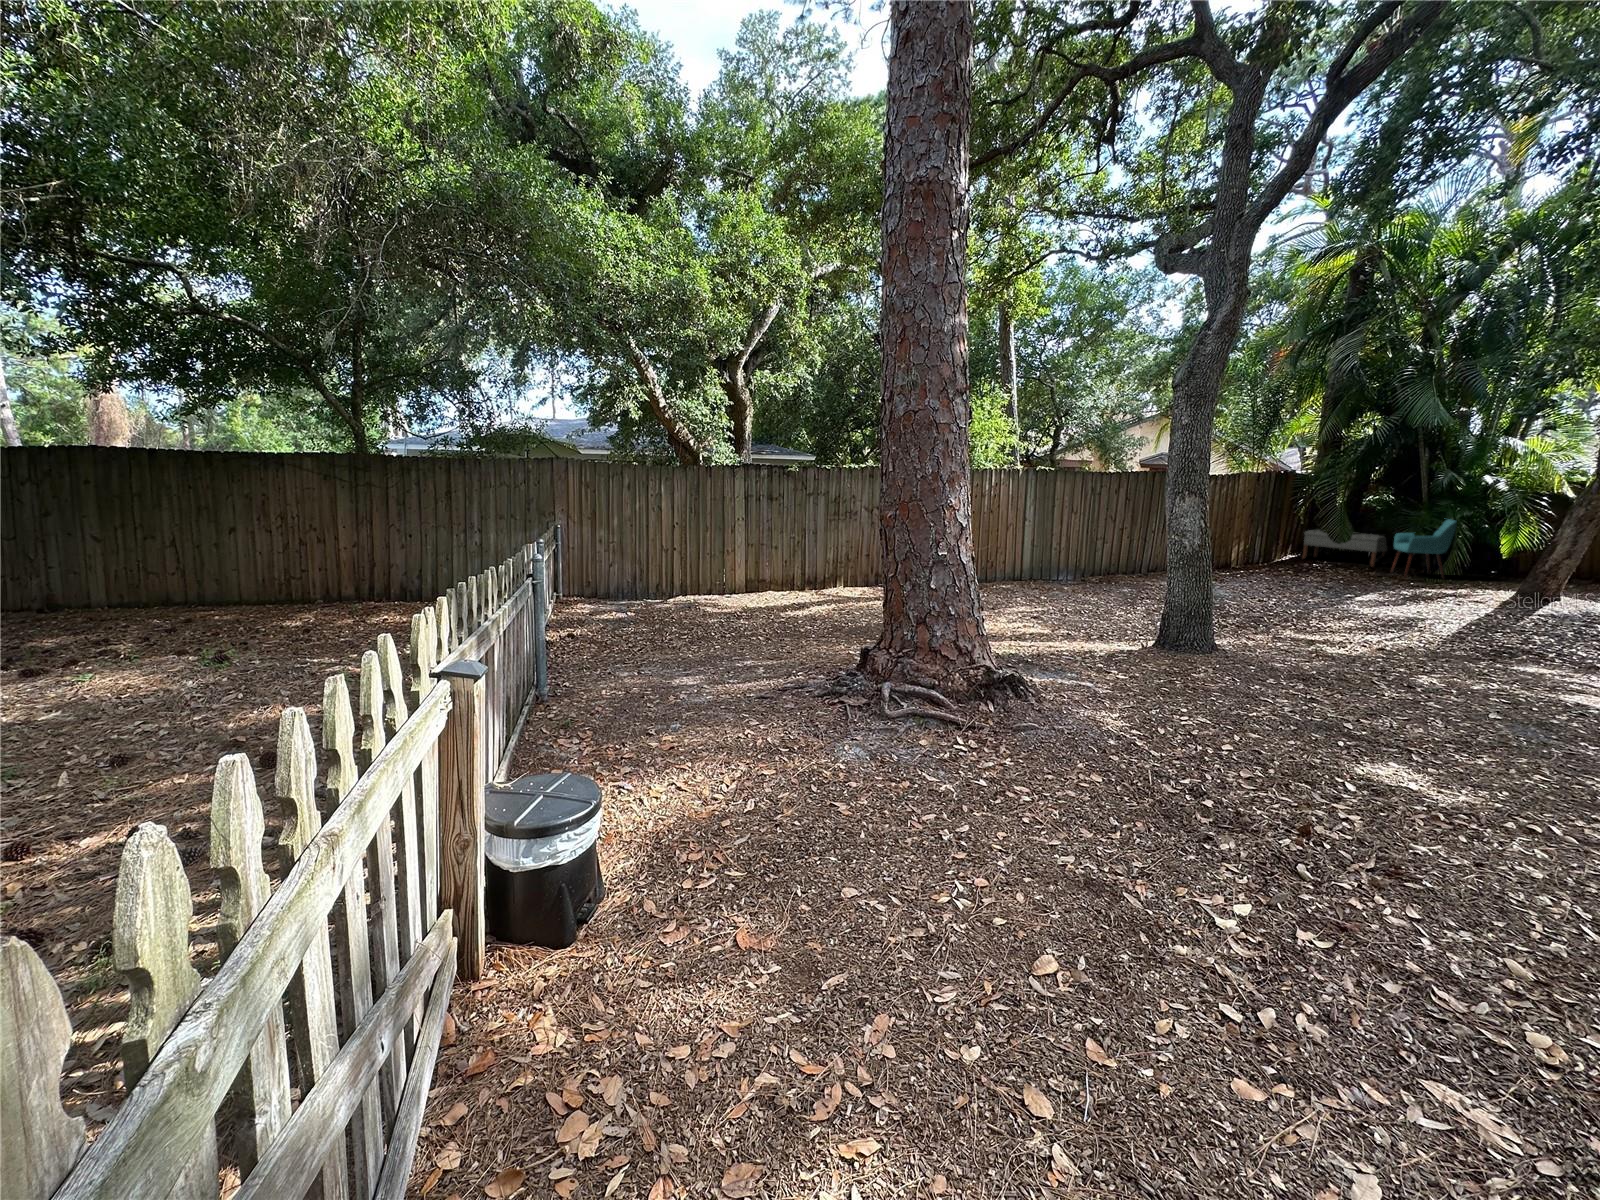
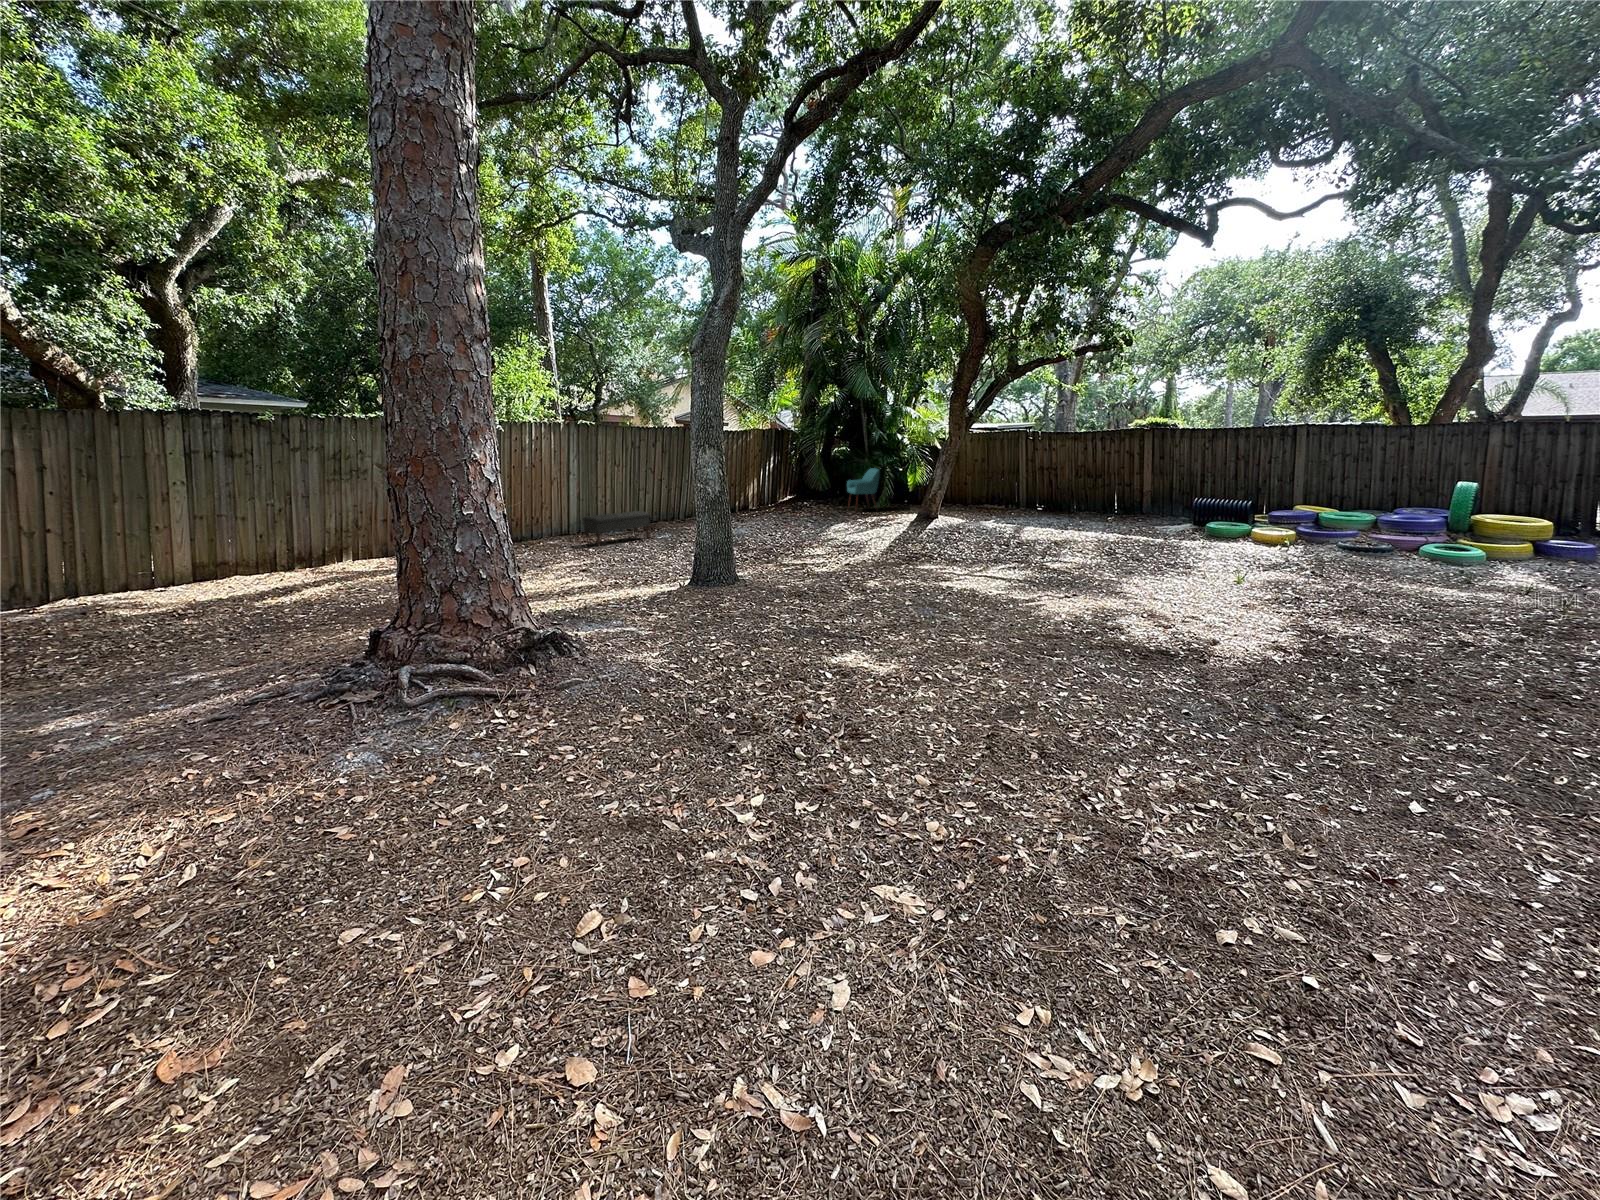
bench: present [1302,530,1387,566] -> present [583,511,650,547]

